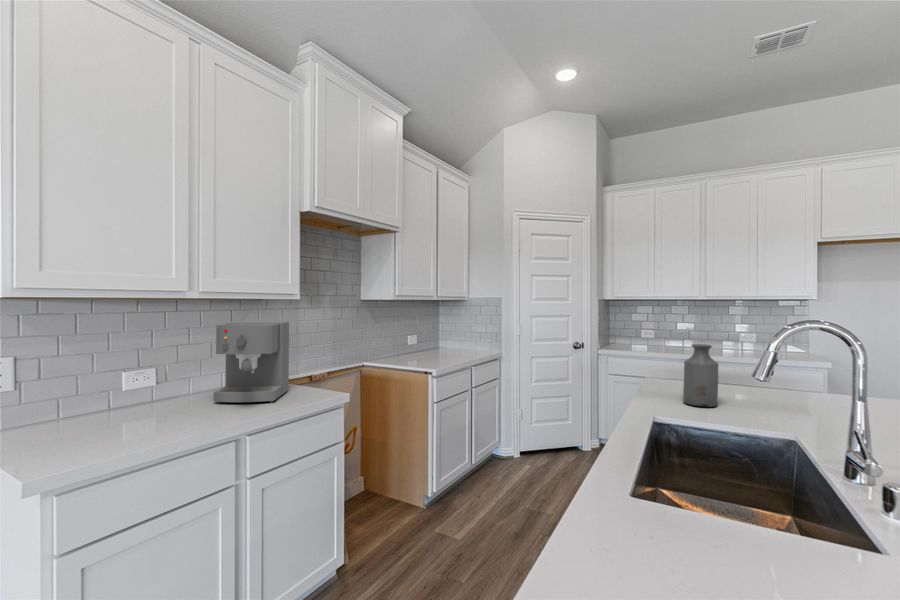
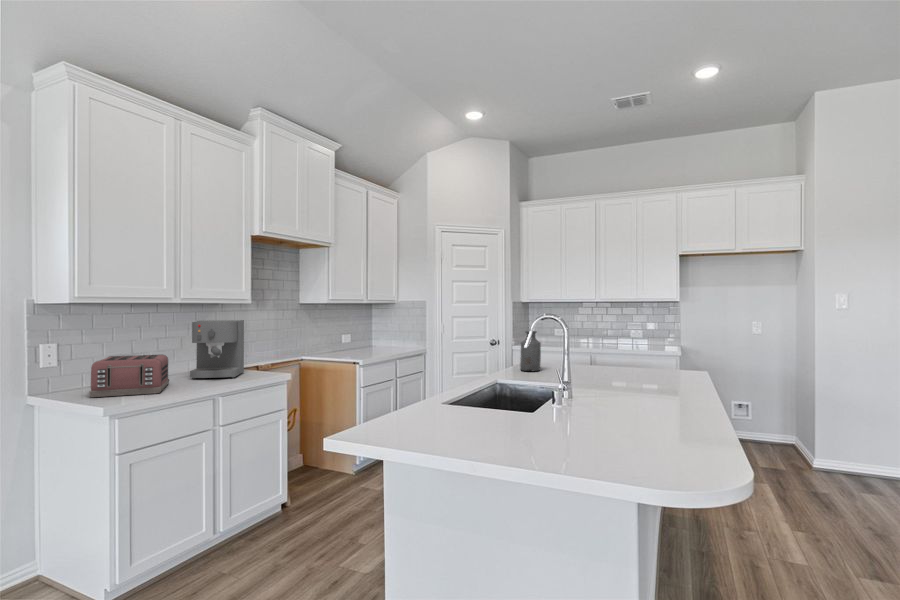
toaster: none [40,372,180,446] -> present [89,355,169,397]

